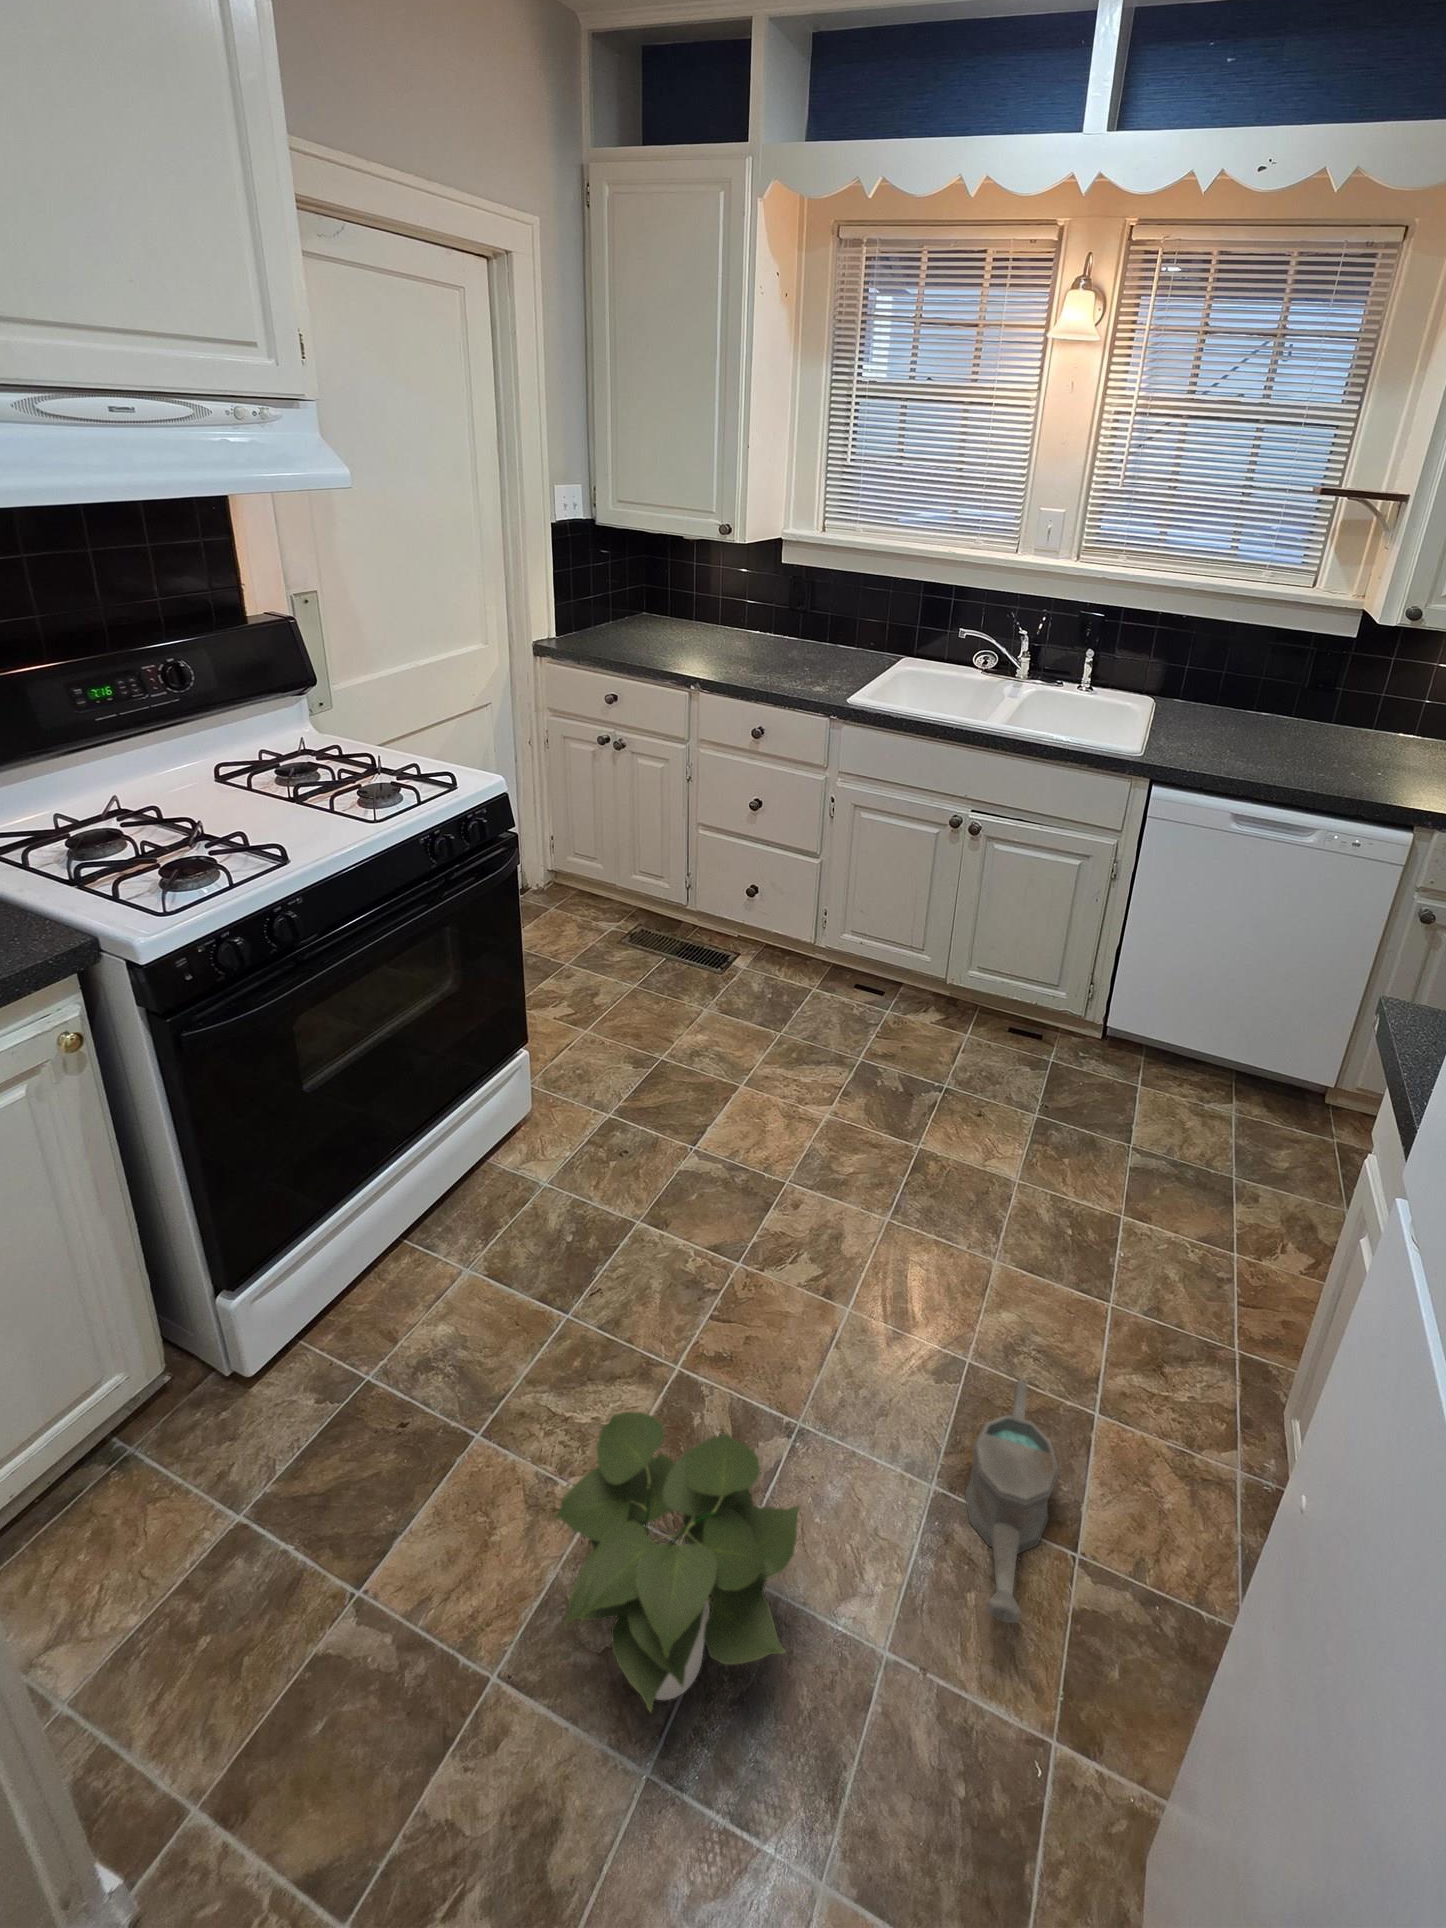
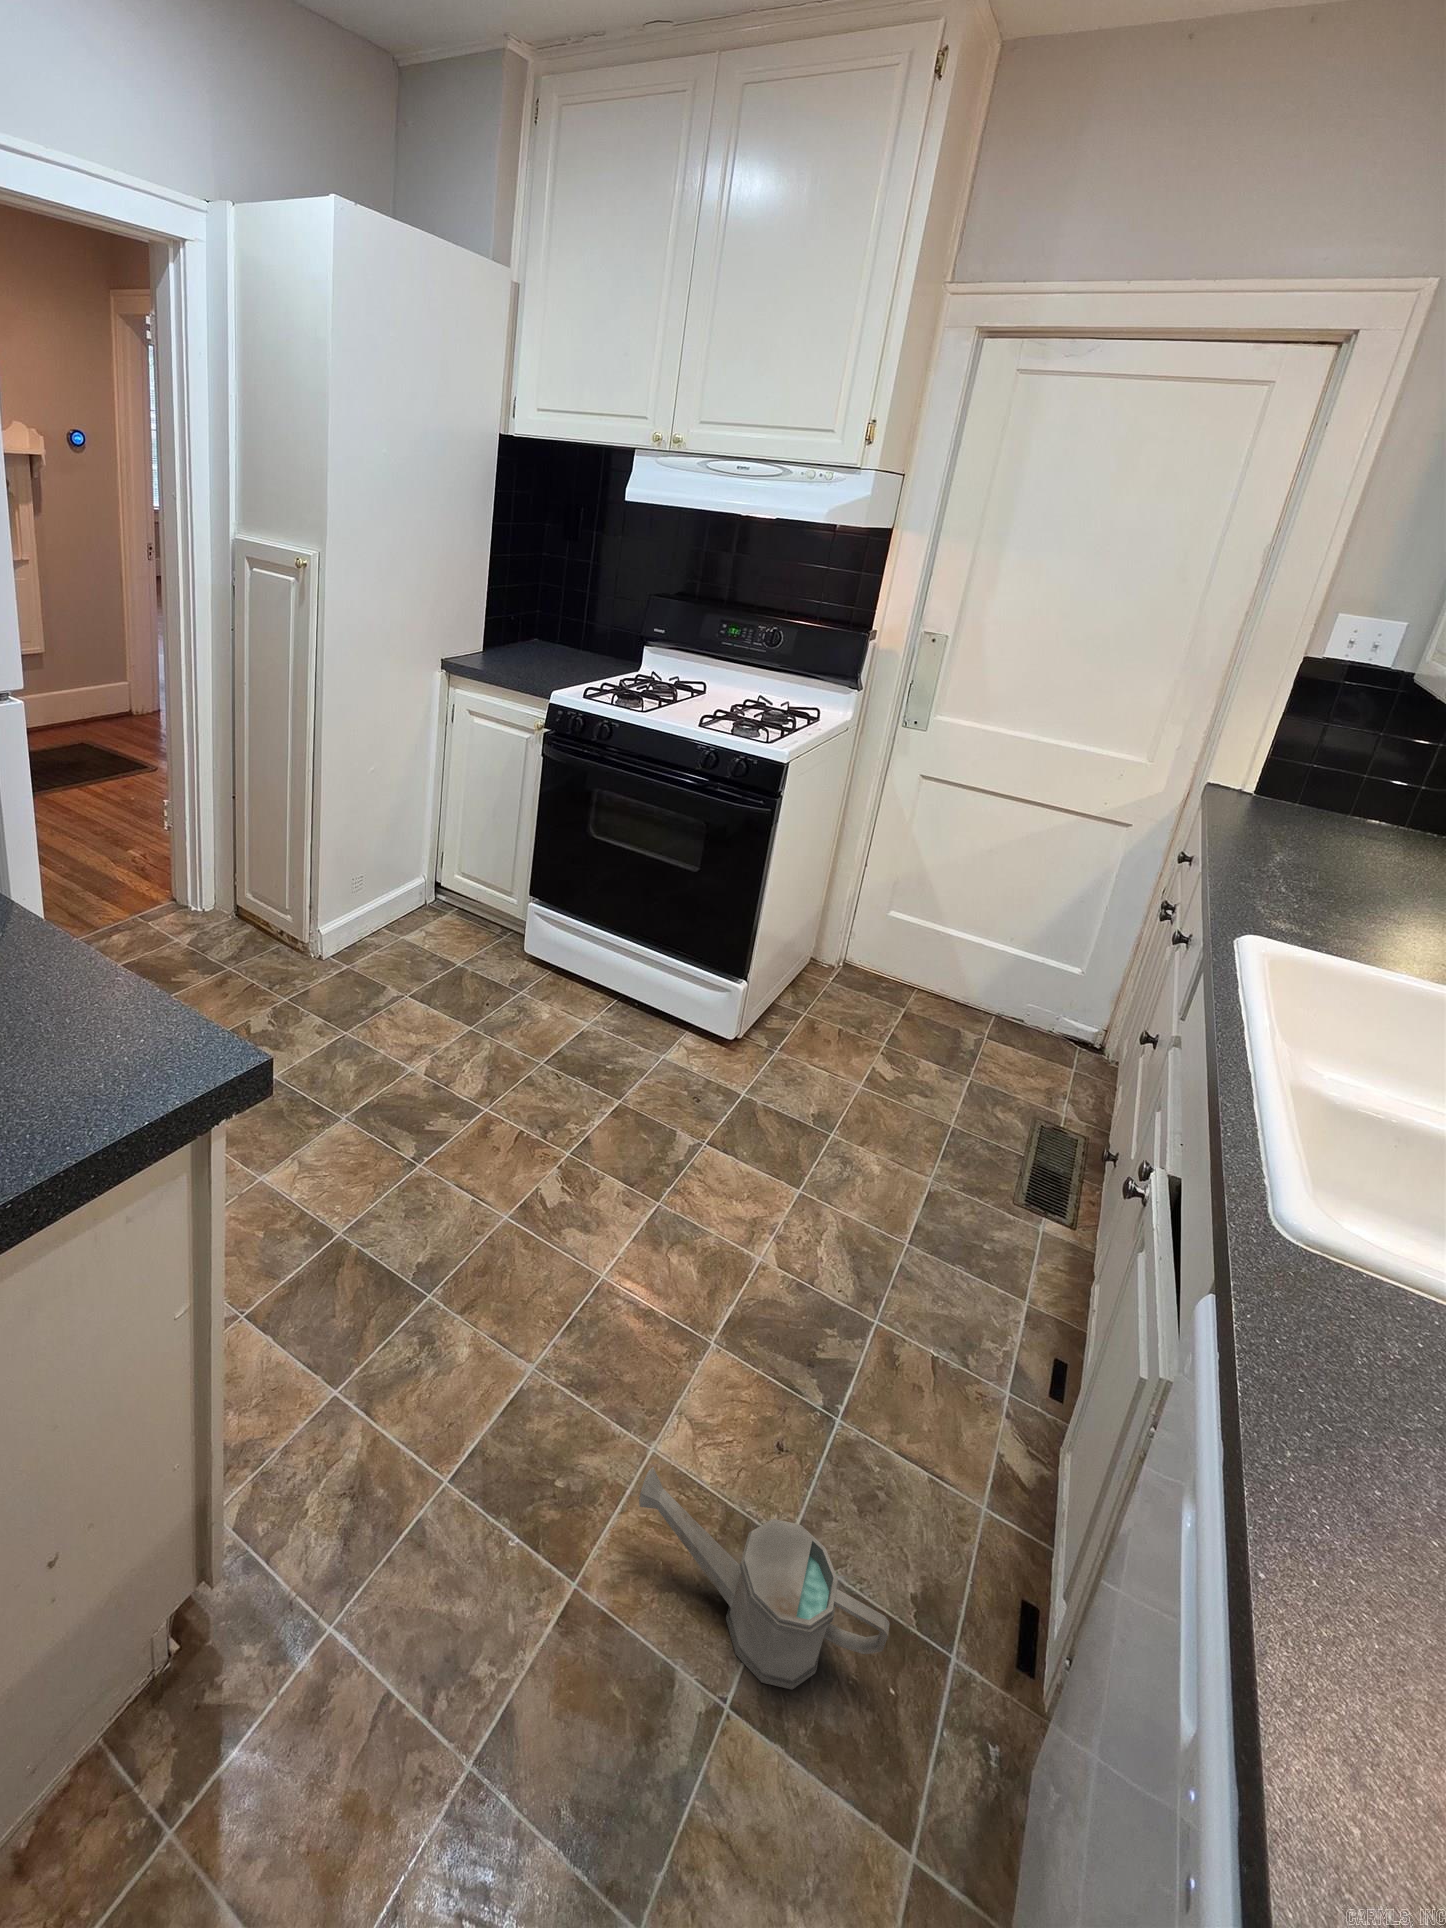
potted plant: present [554,1412,800,1712] -> none [607,1140,760,1314]

